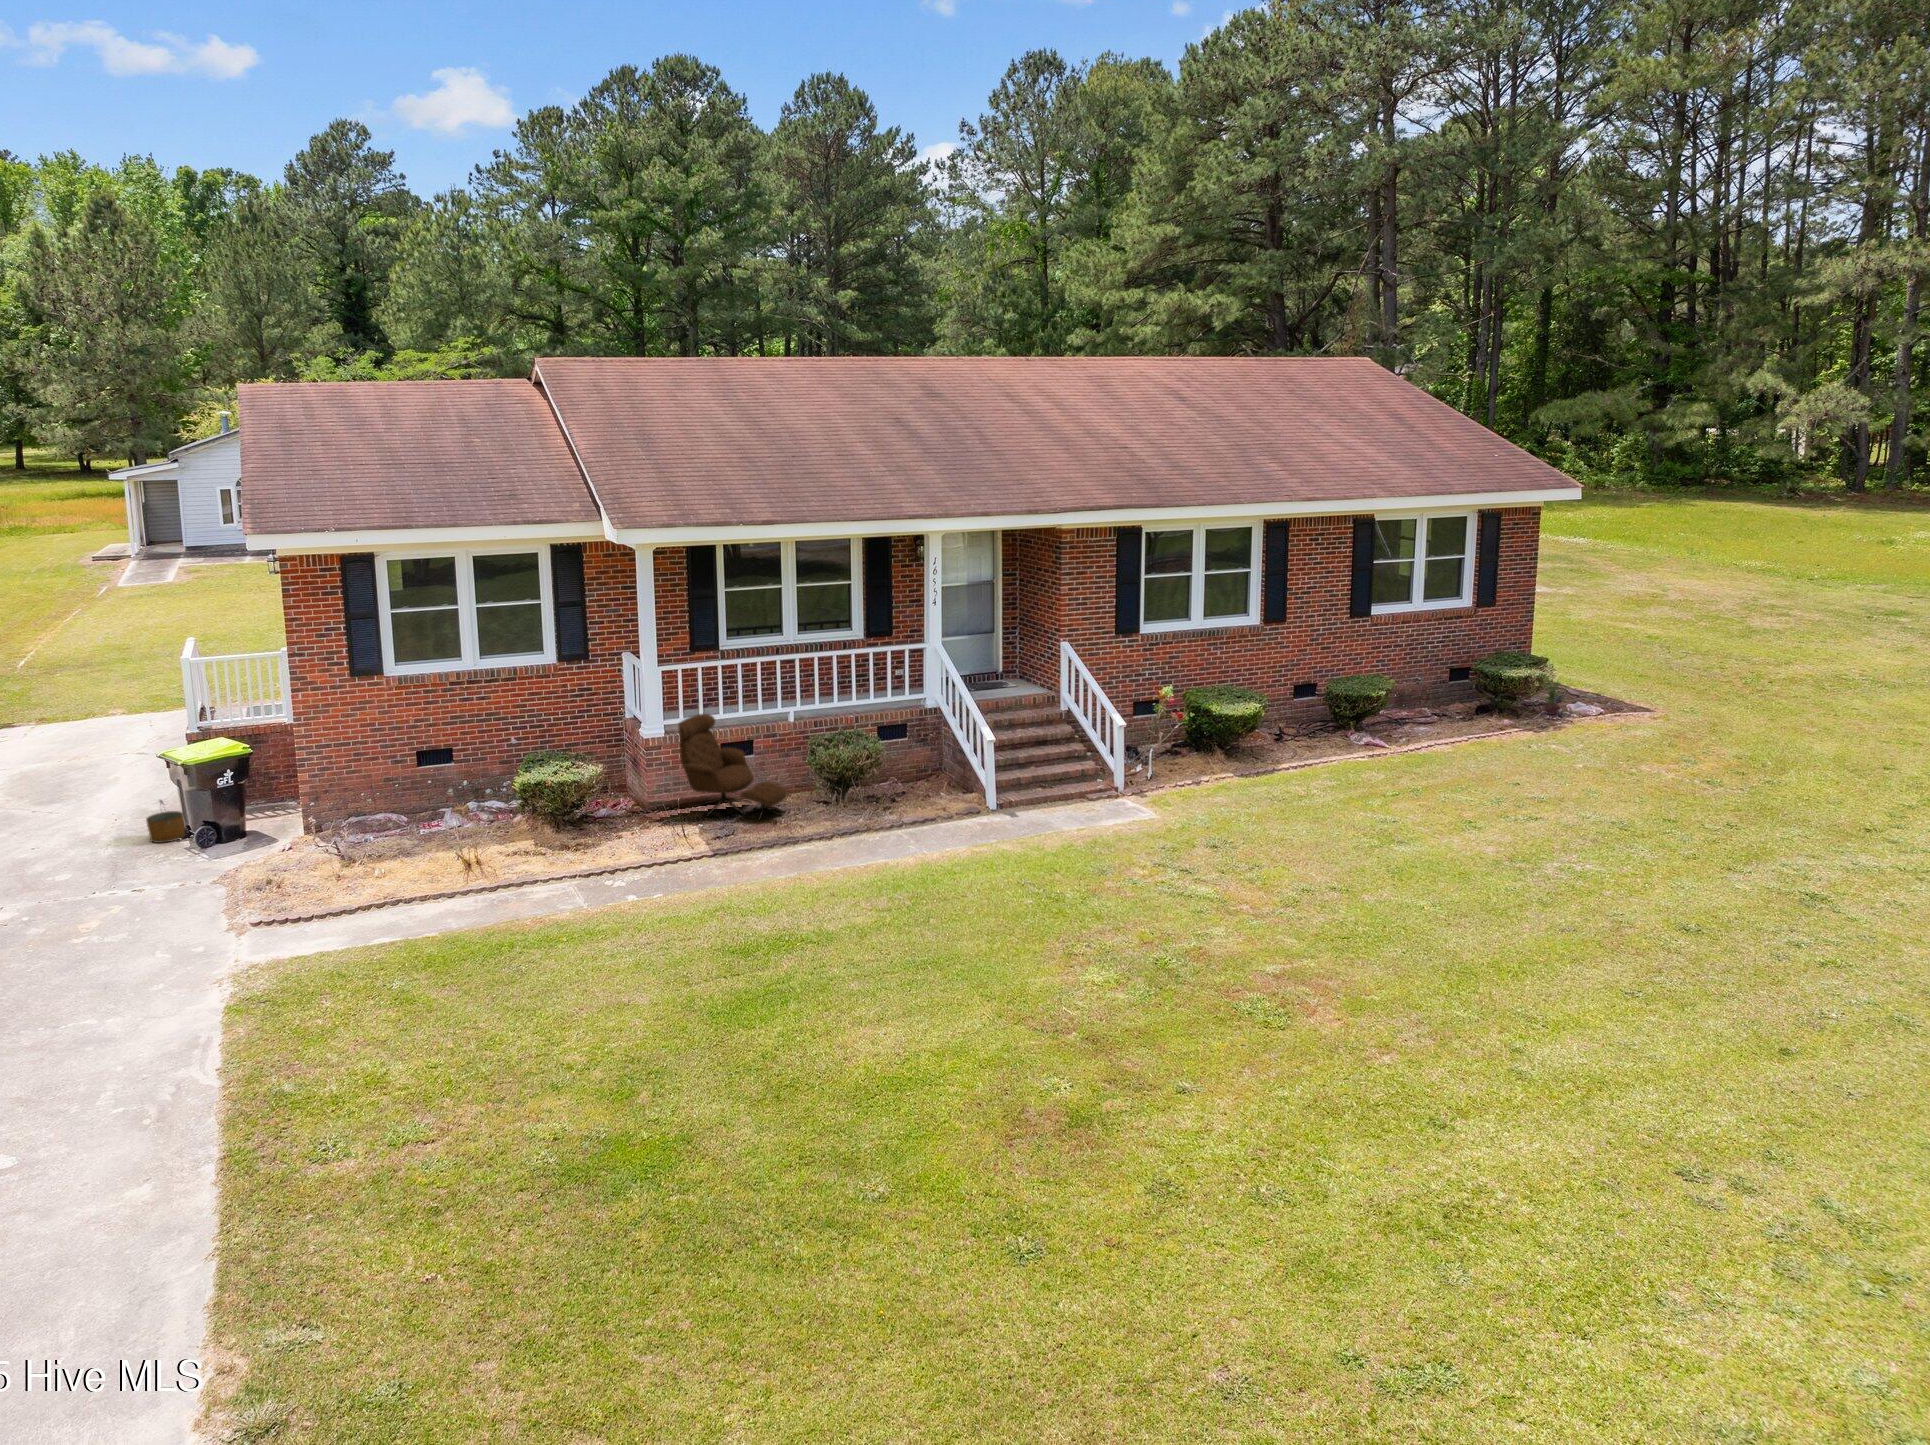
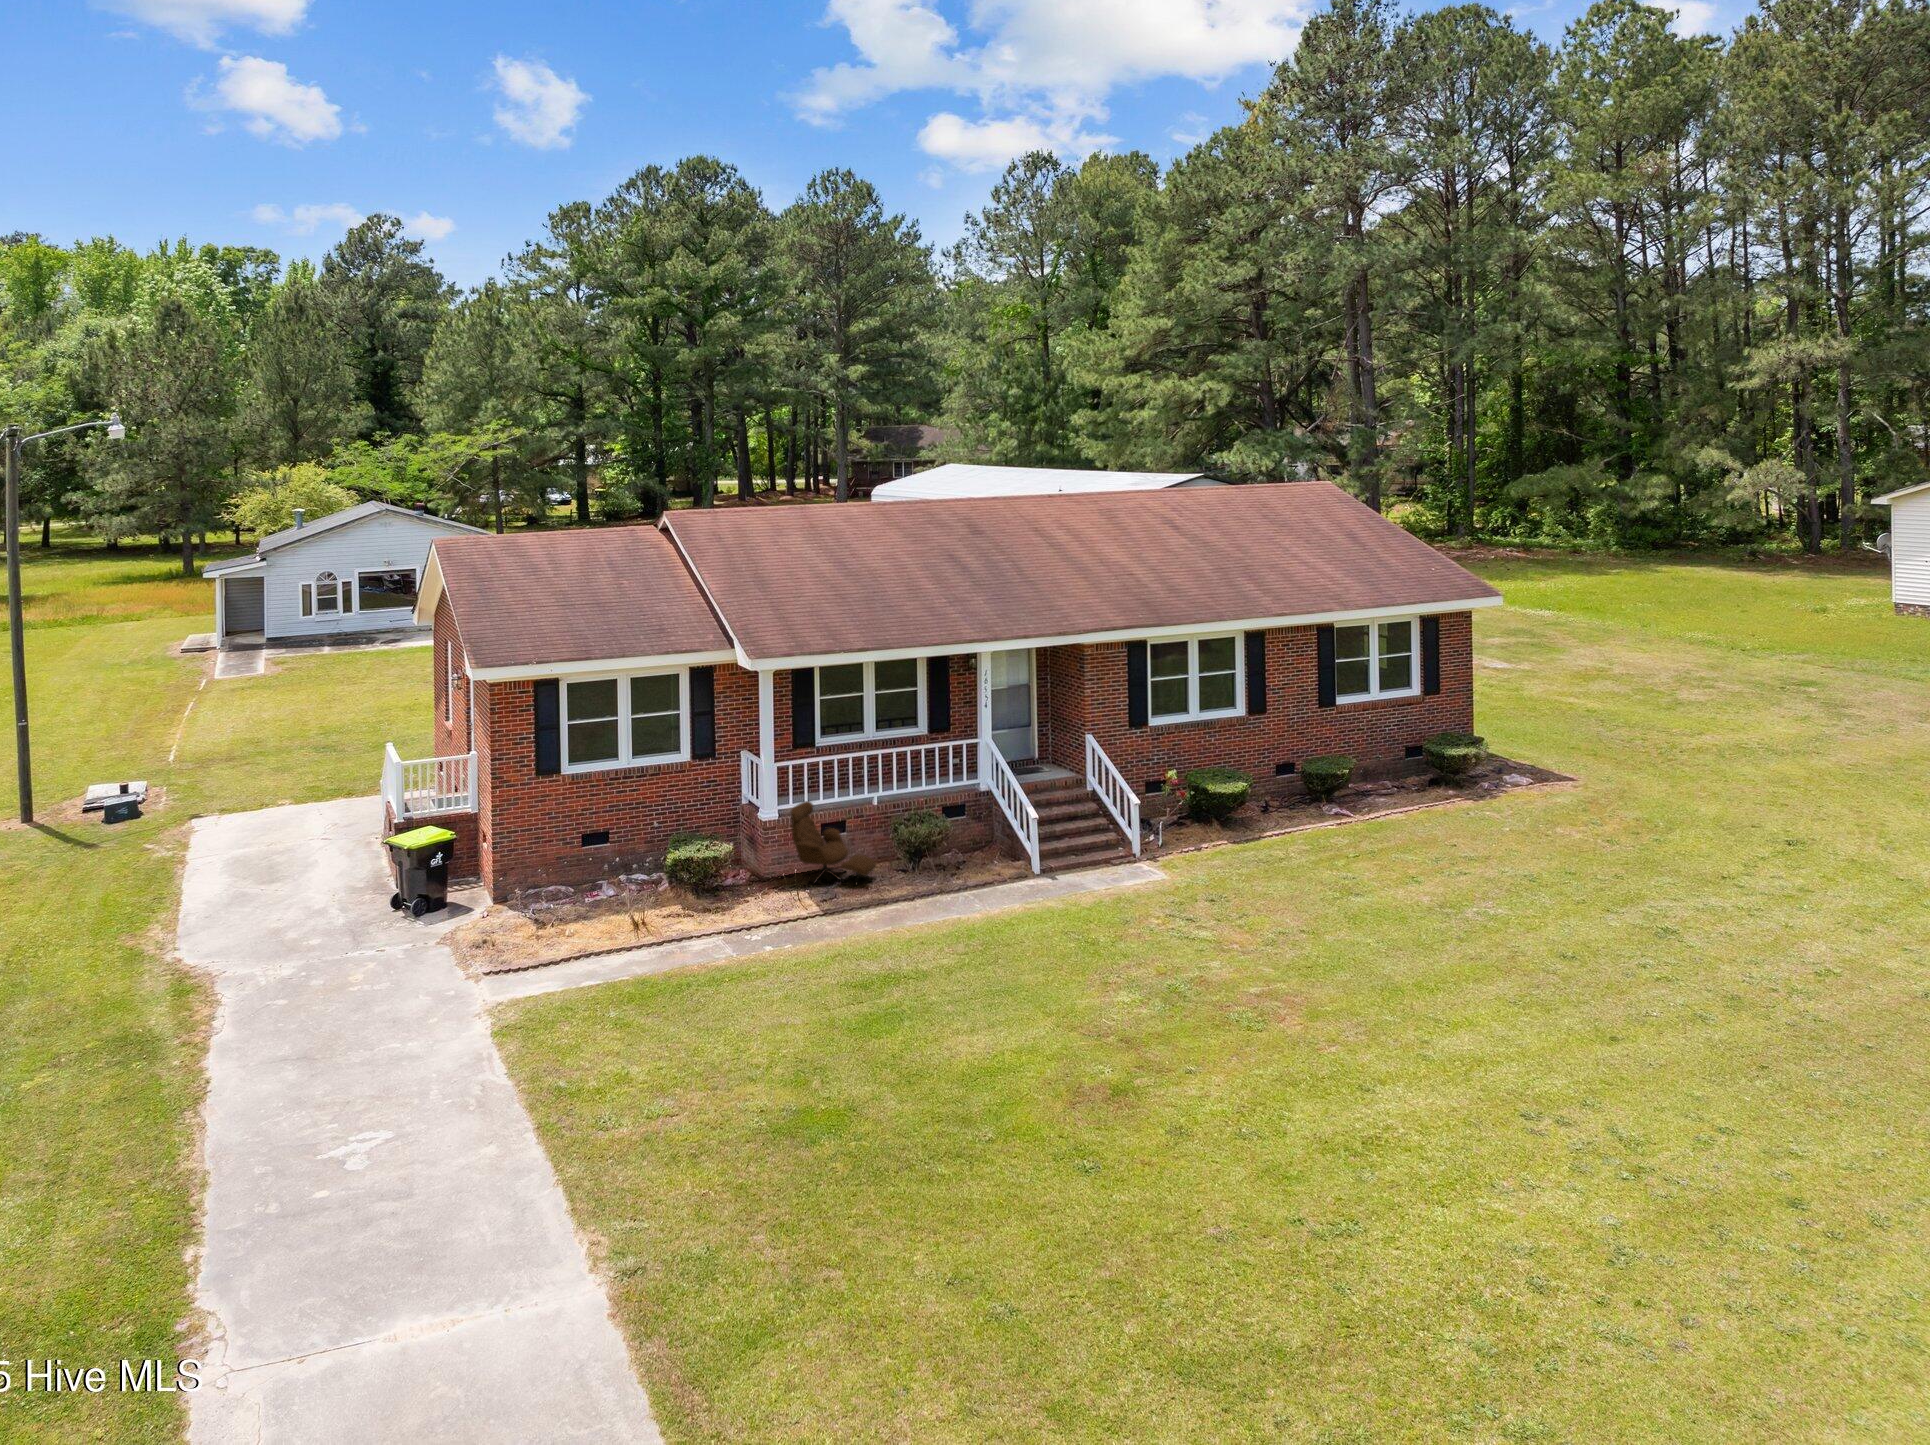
decorative plant: present [1544,678,1564,715] -> none [1467,754,1507,787]
bucket: present [146,800,185,843] -> none [378,876,406,910]

